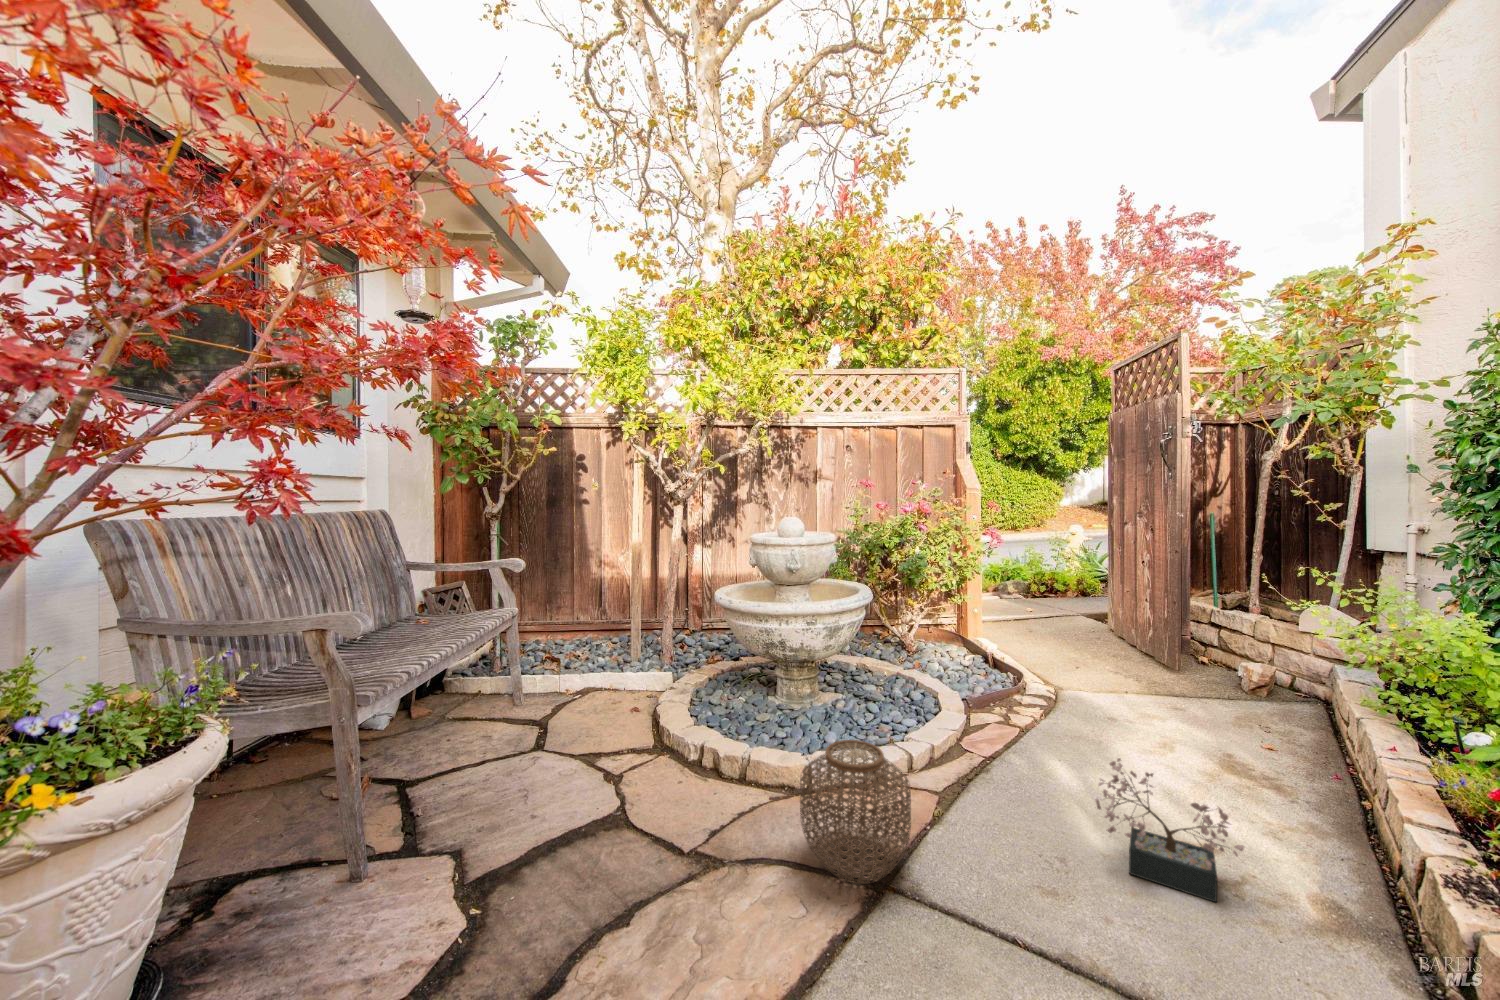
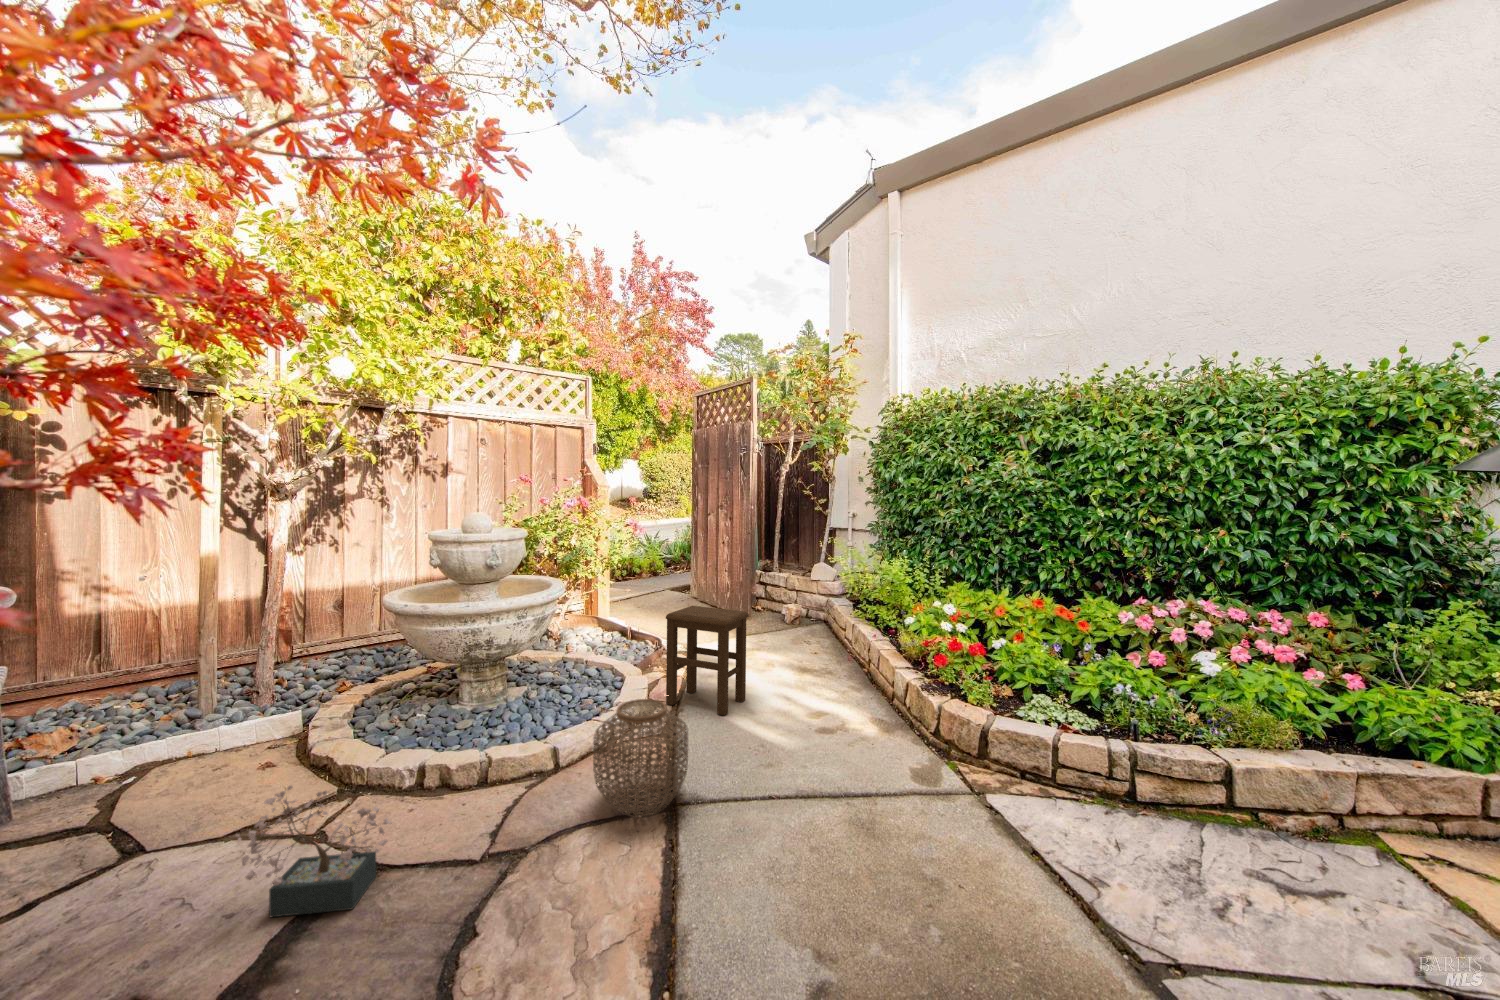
stool: none [972,641,1092,796] -> present [666,606,749,715]
decorative plant: present [1096,758,1244,902] -> present [235,786,392,917]

